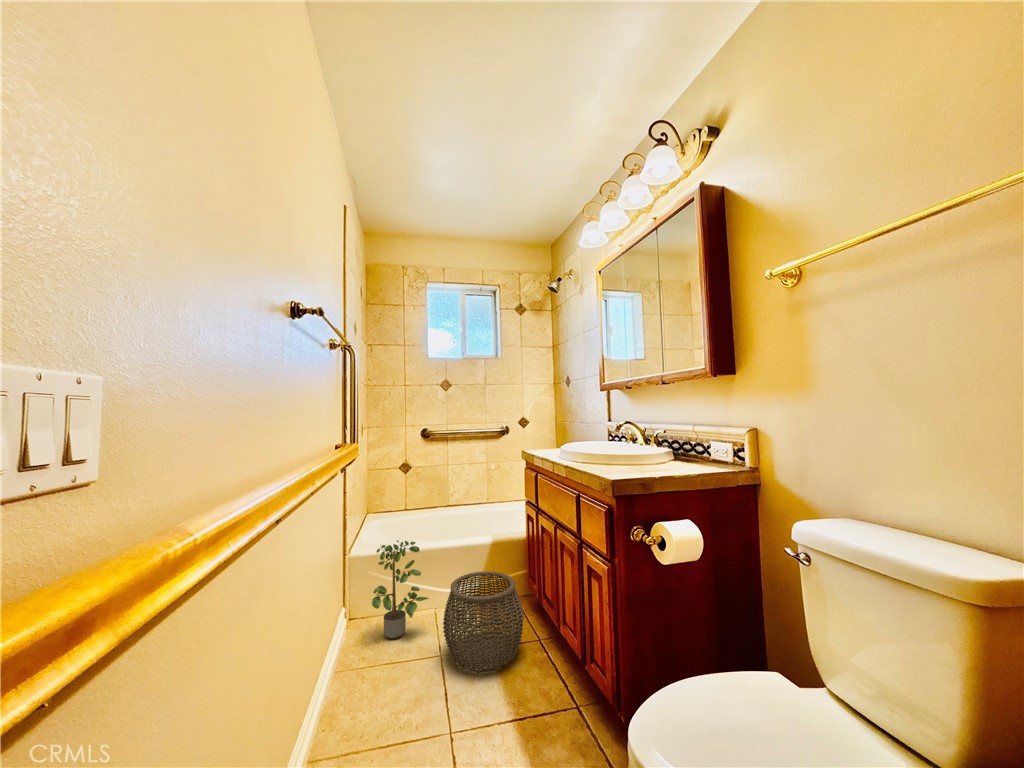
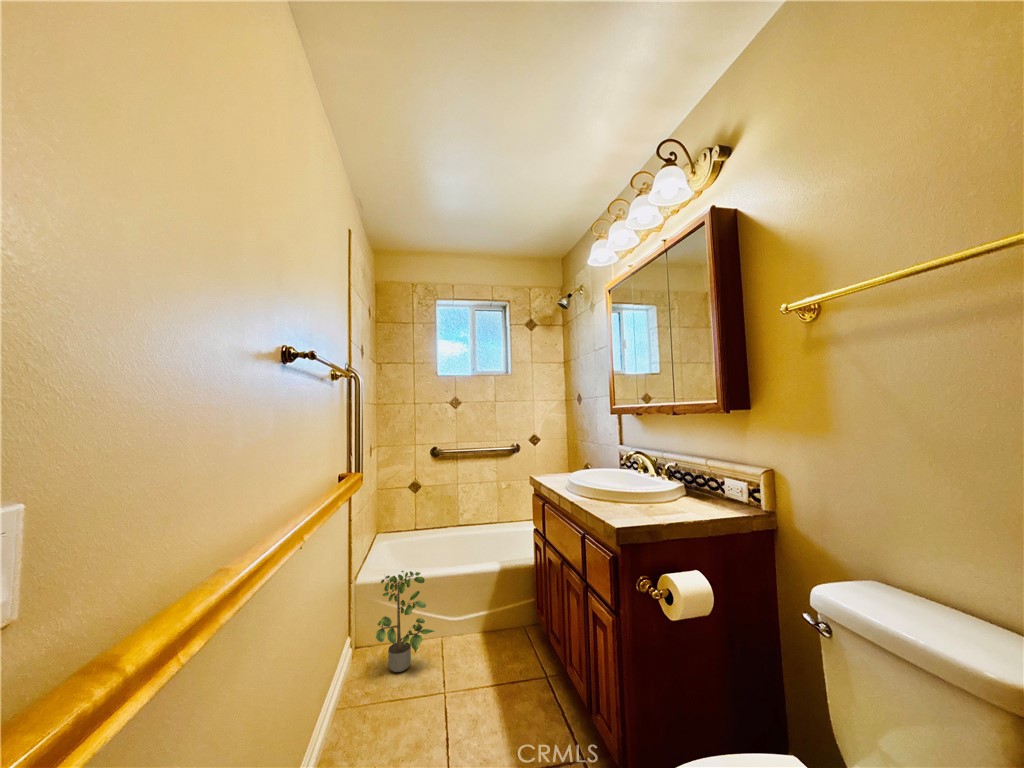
woven basket: present [443,571,524,672] -> none [447,605,531,714]

